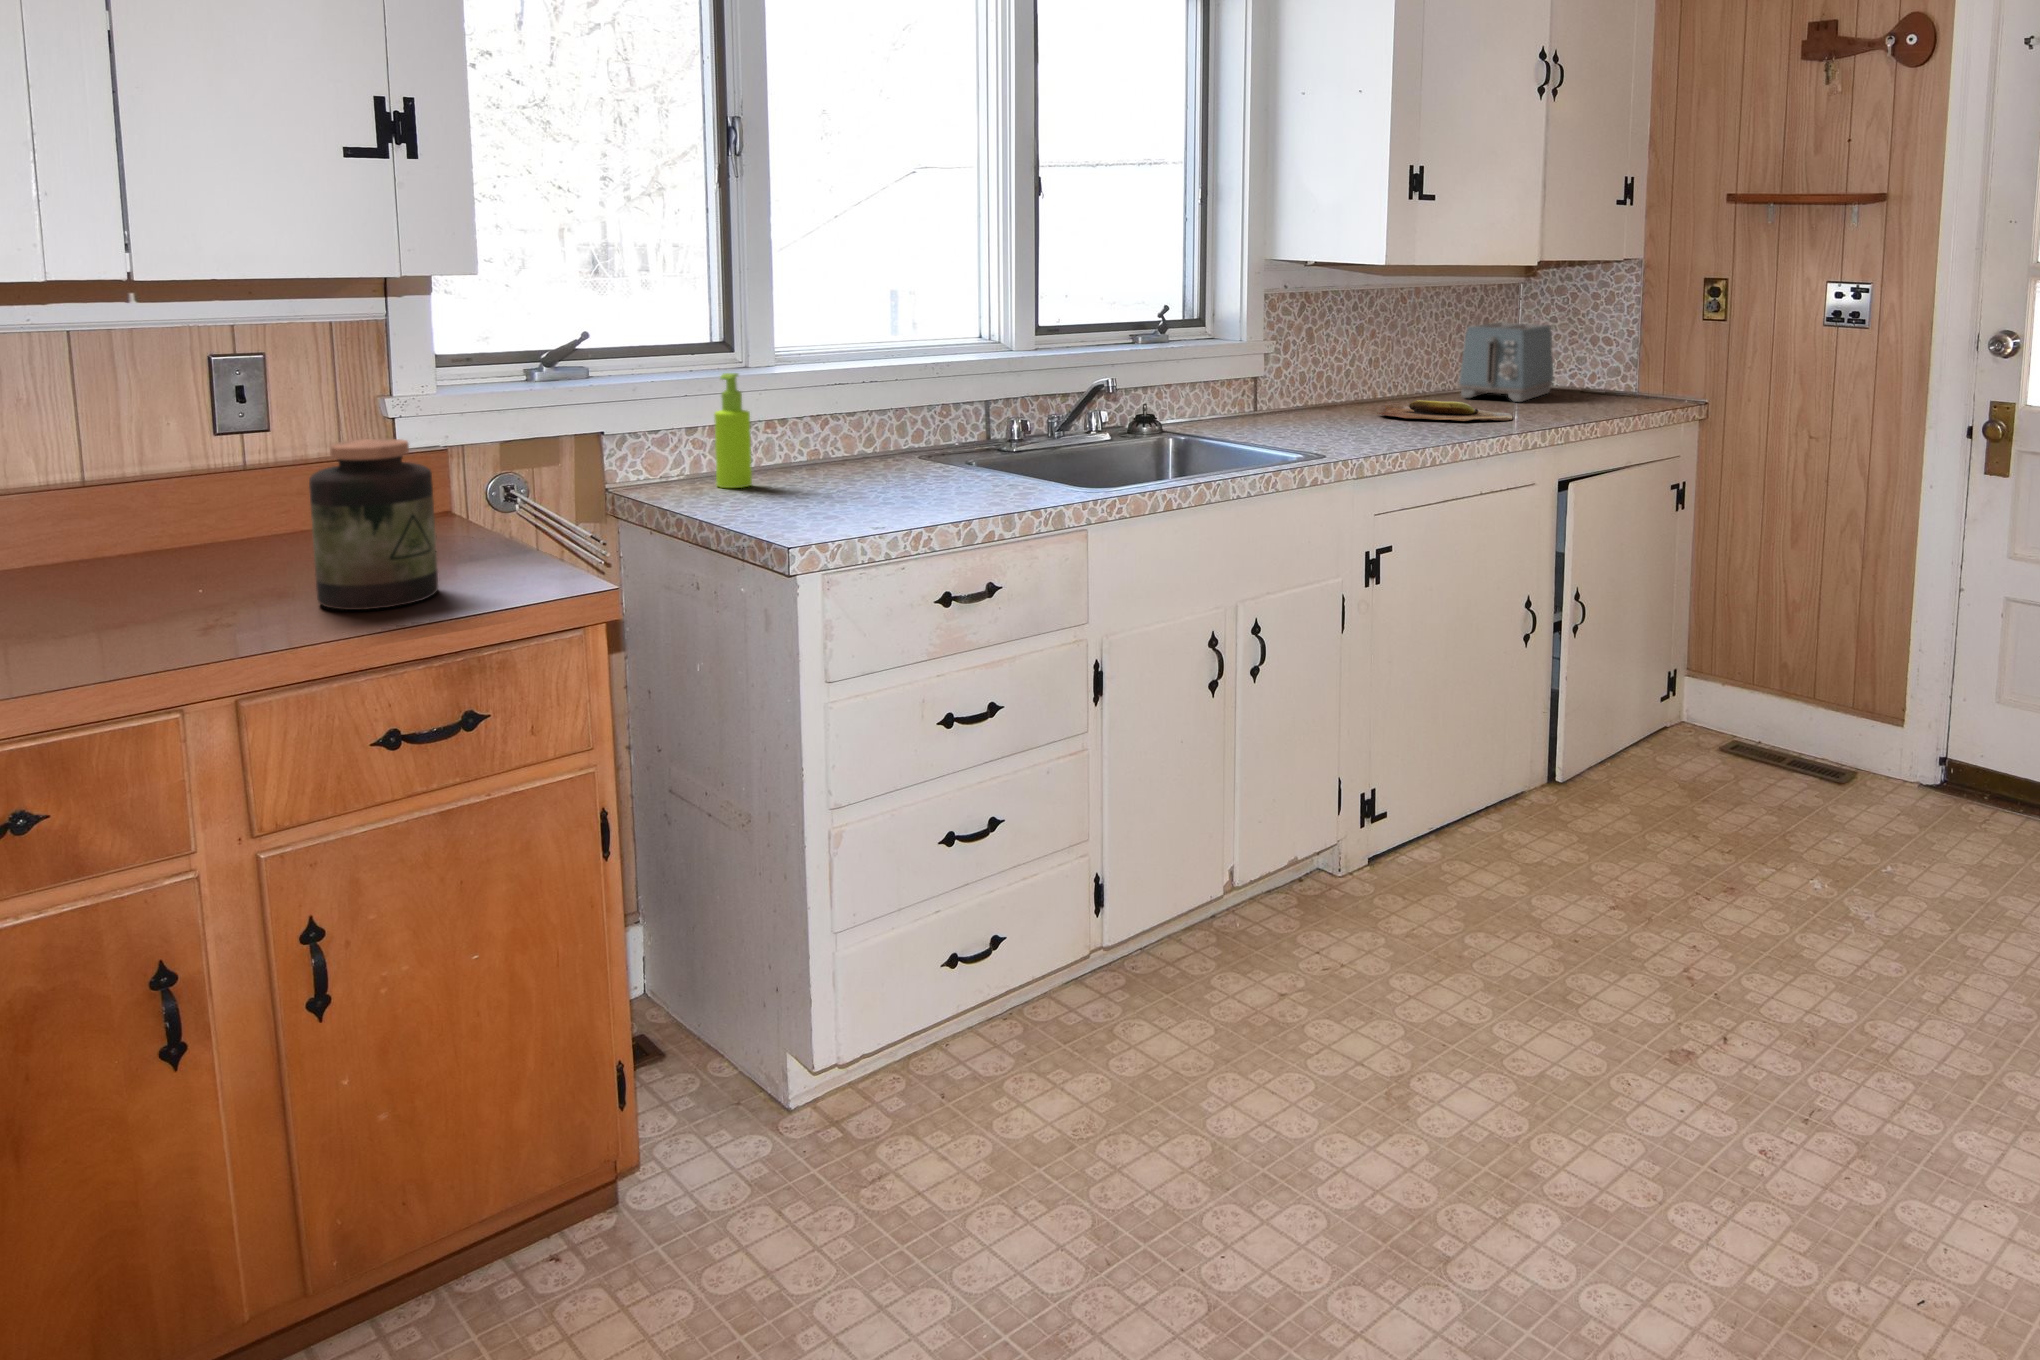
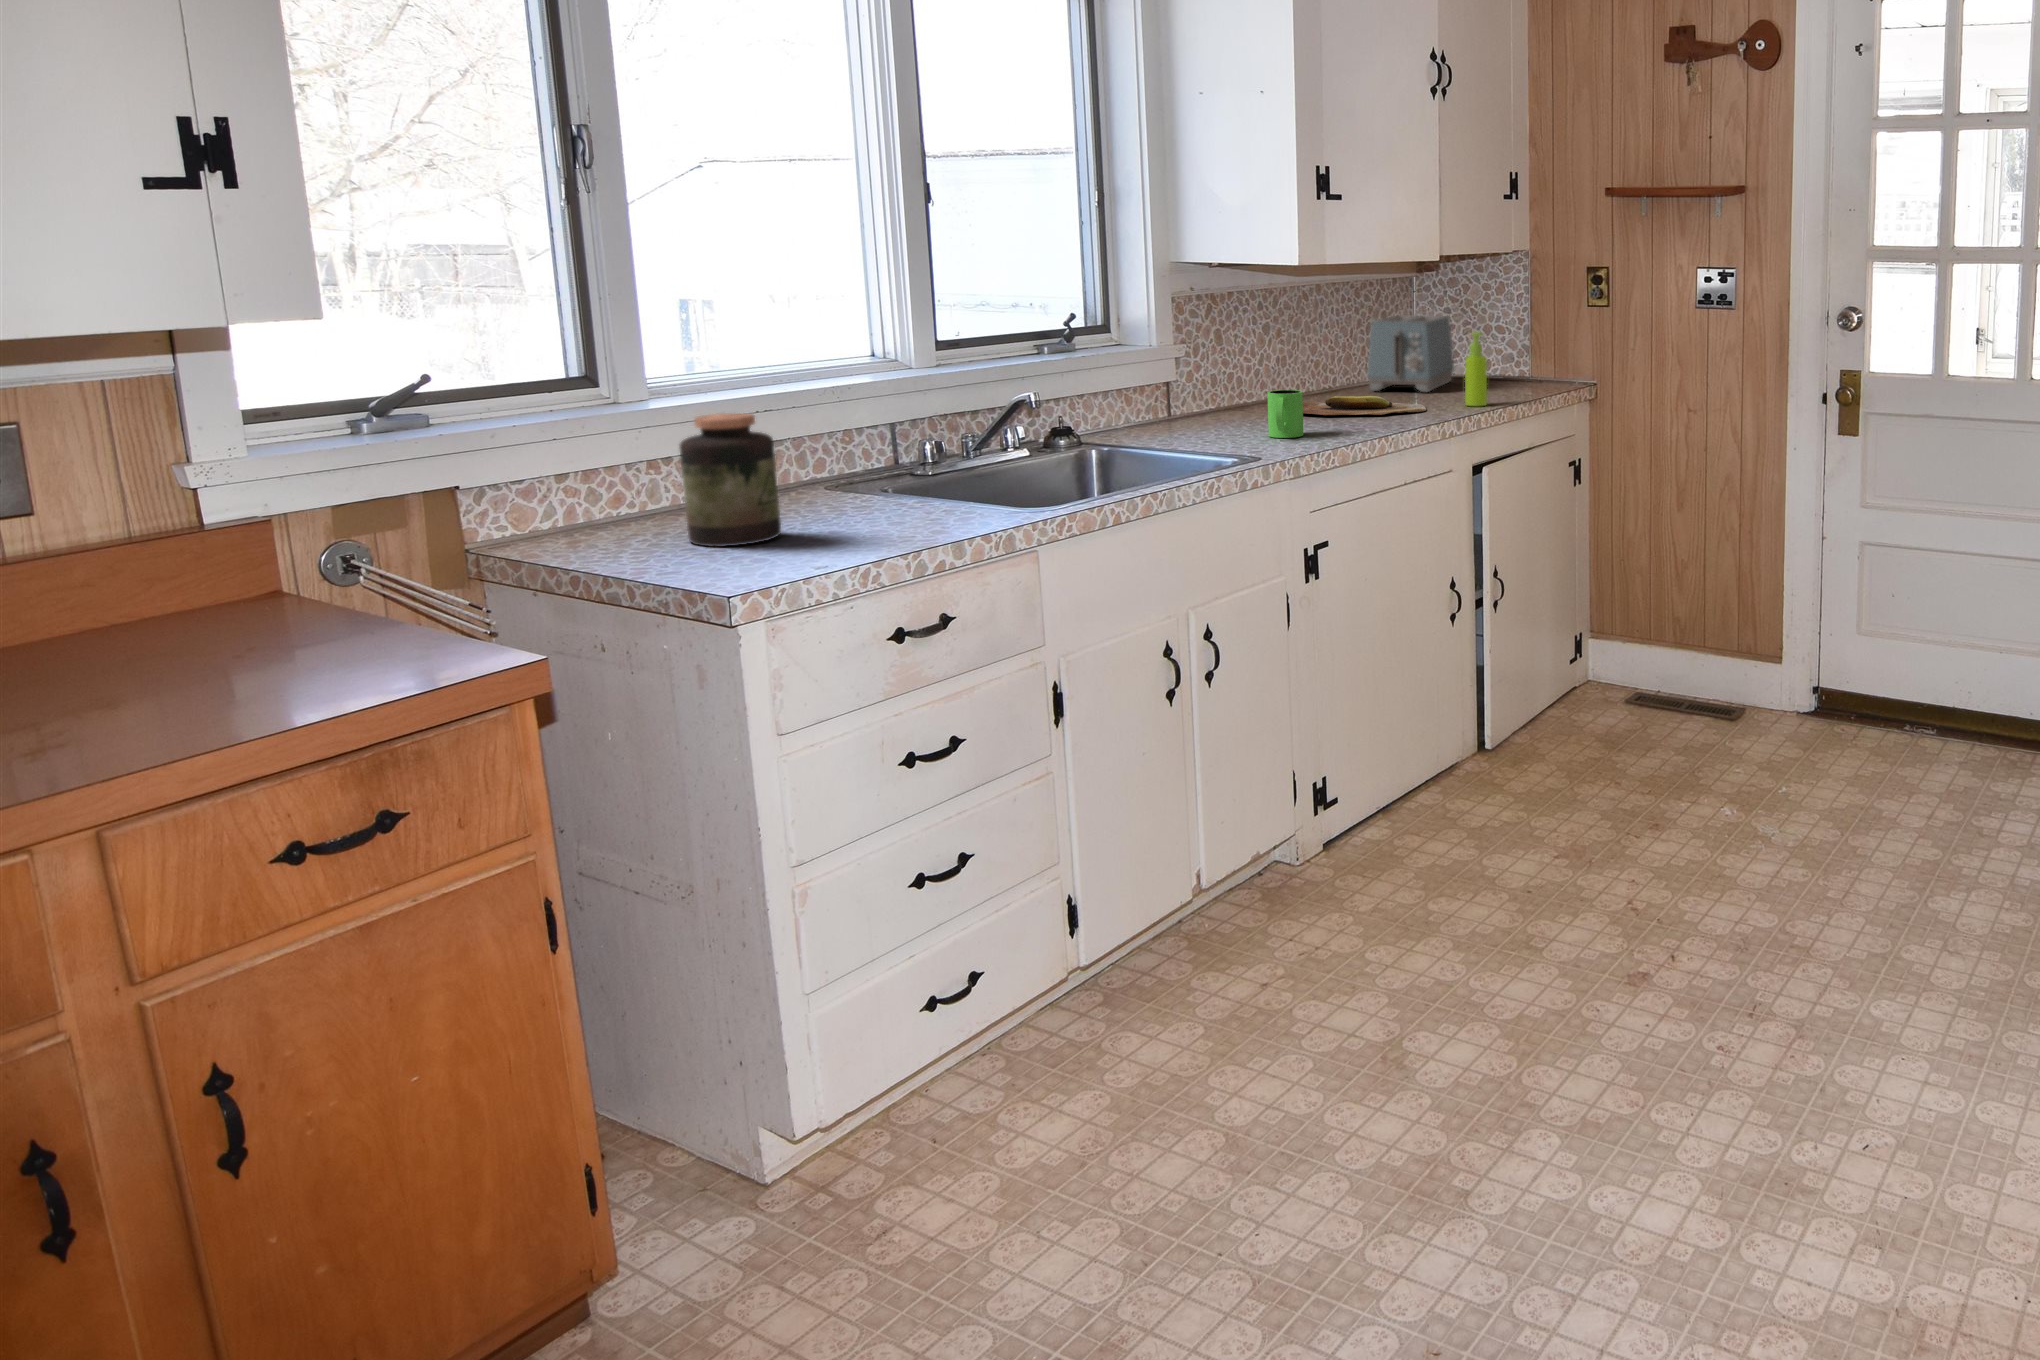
soap dispenser: present [714,373,752,488] -> present [1465,332,1487,406]
mug: none [1342,389,1378,438] -> present [1267,390,1303,438]
jar: present [309,439,438,610] -> present [680,413,781,547]

